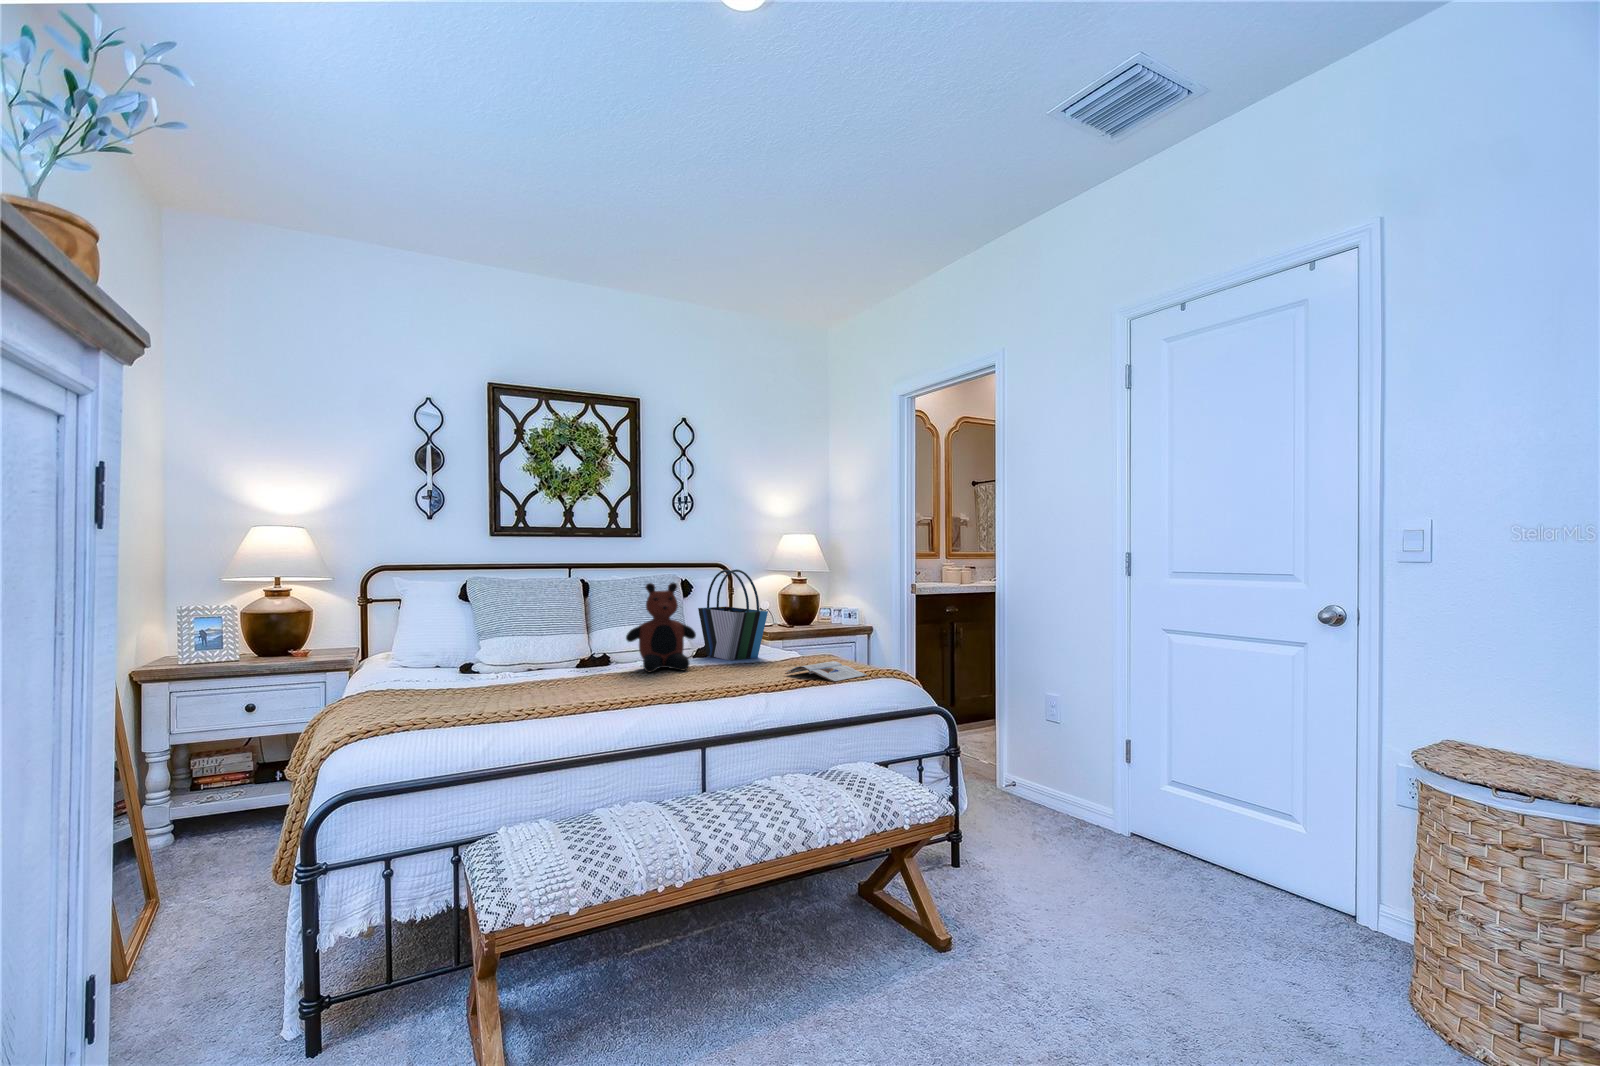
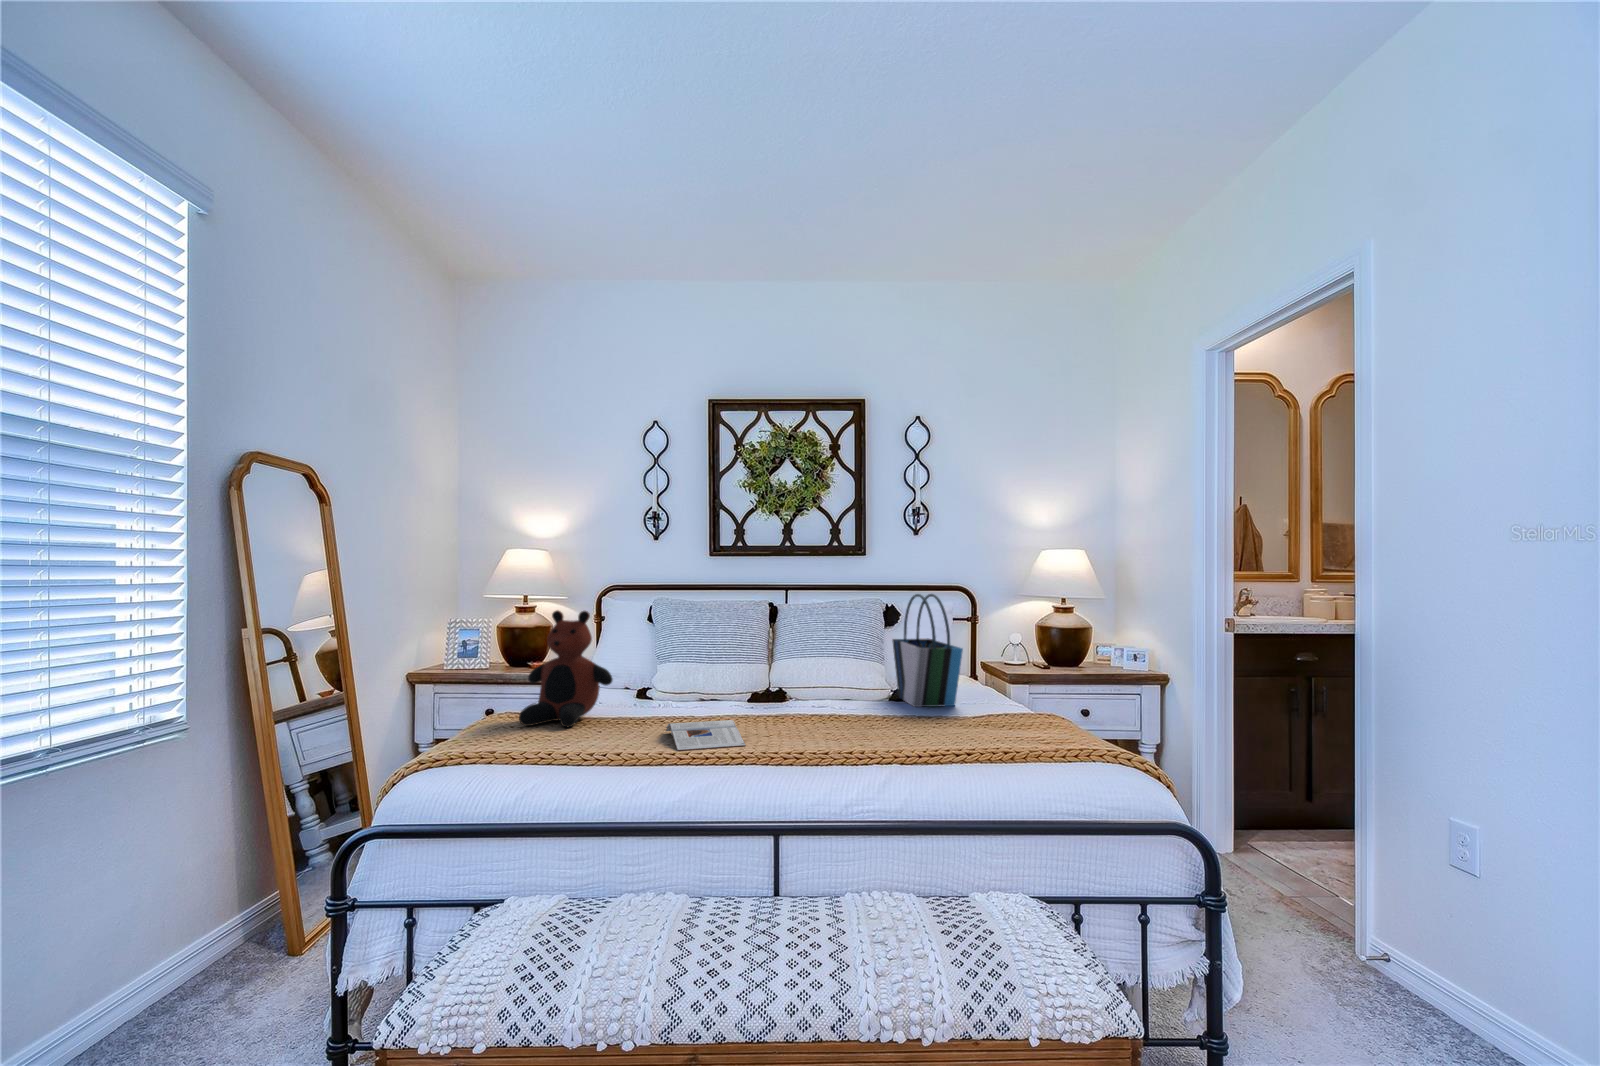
teddy bear: present [626,582,696,673] -> present [519,610,613,727]
magazine: present [785,661,867,682] -> present [666,720,746,751]

